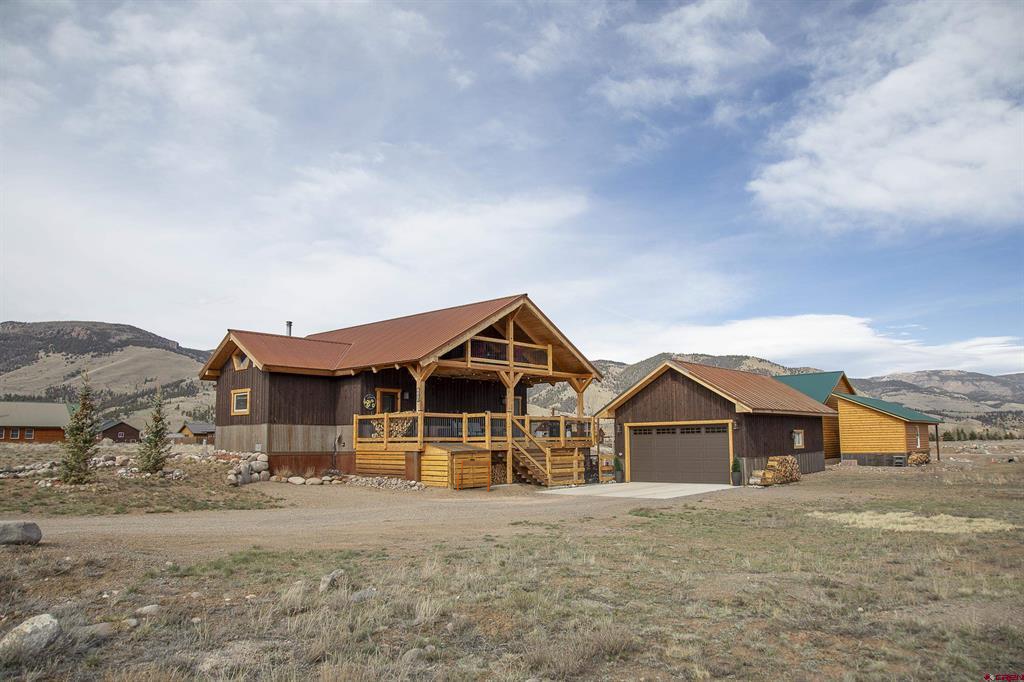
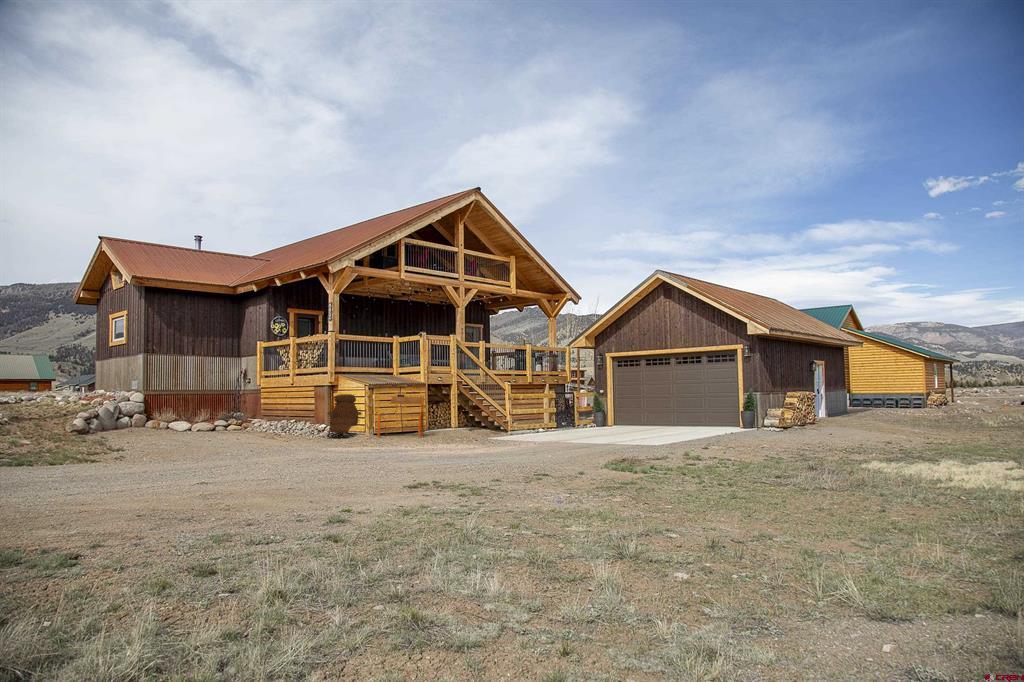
lounge chair: none [419,458,444,493] -> present [328,394,362,438]

